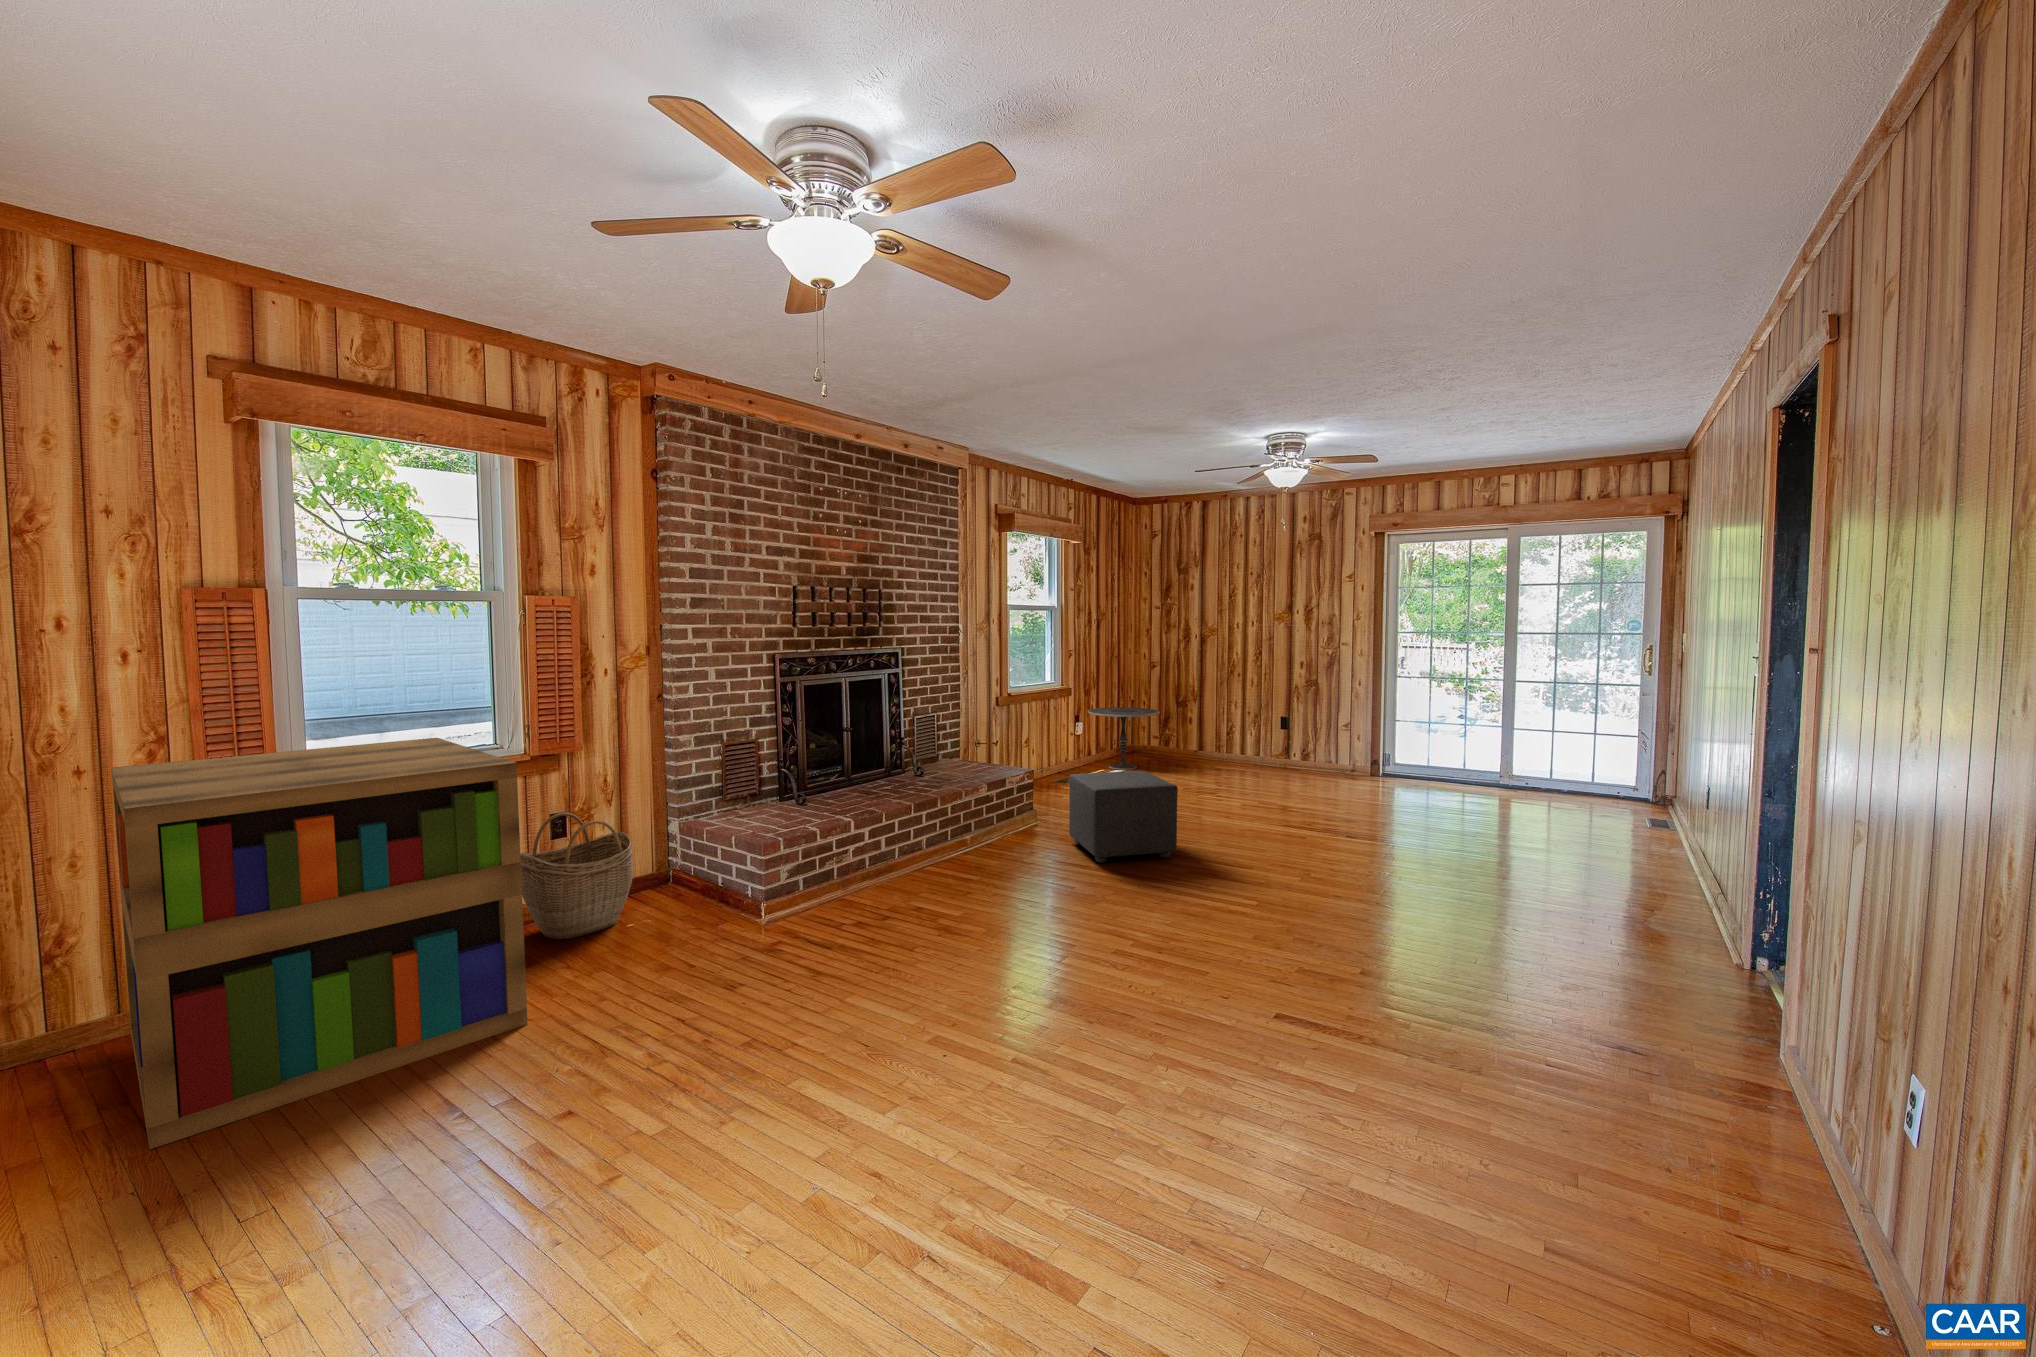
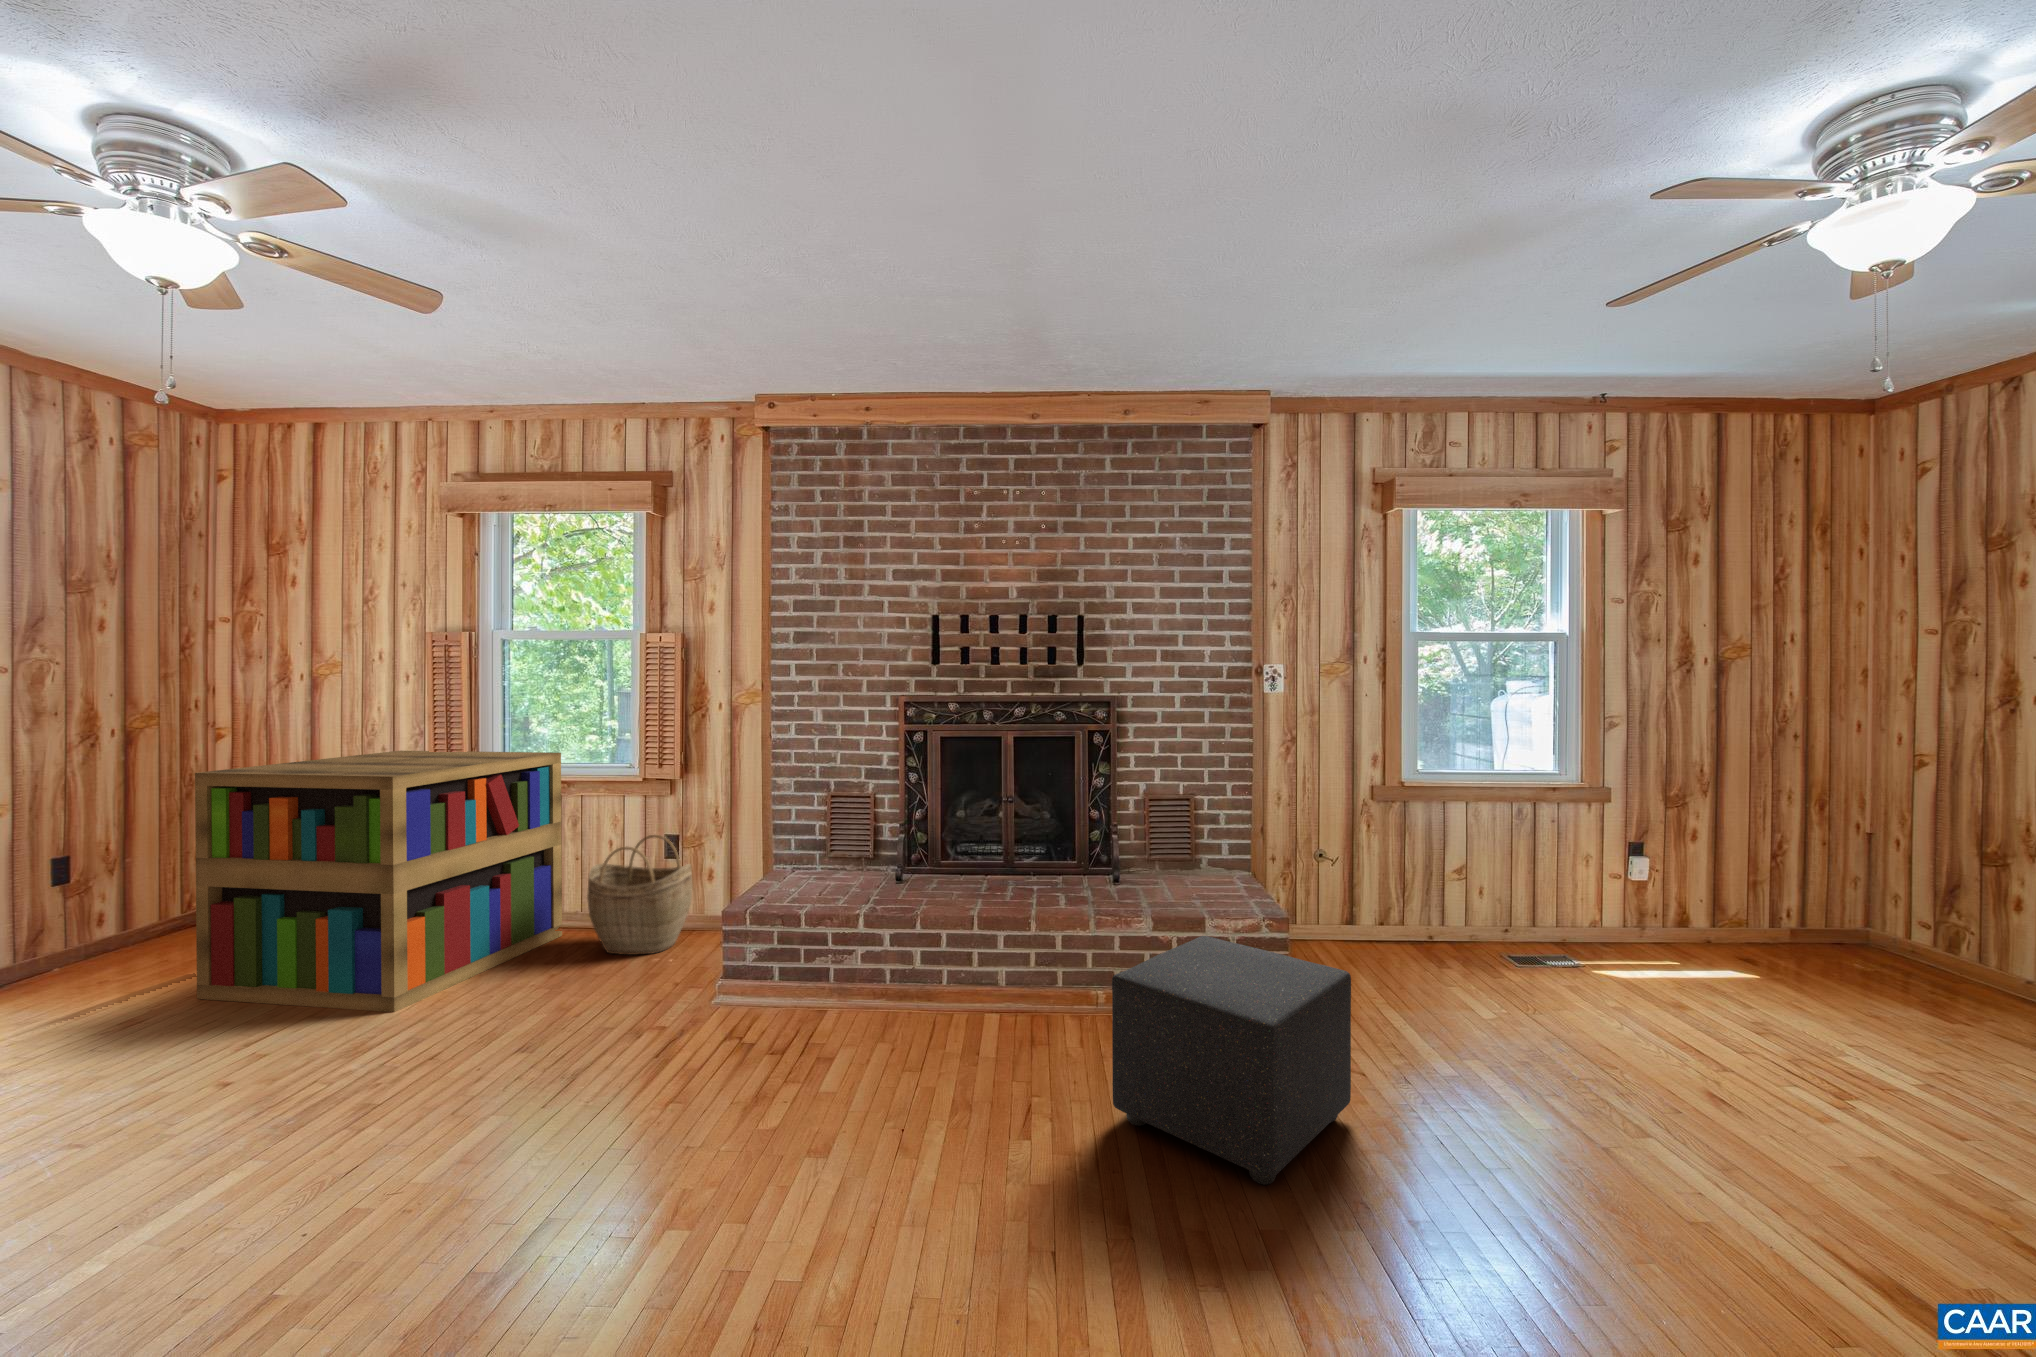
side table: present [1088,707,1160,770] -> none [1647,831,1850,976]

